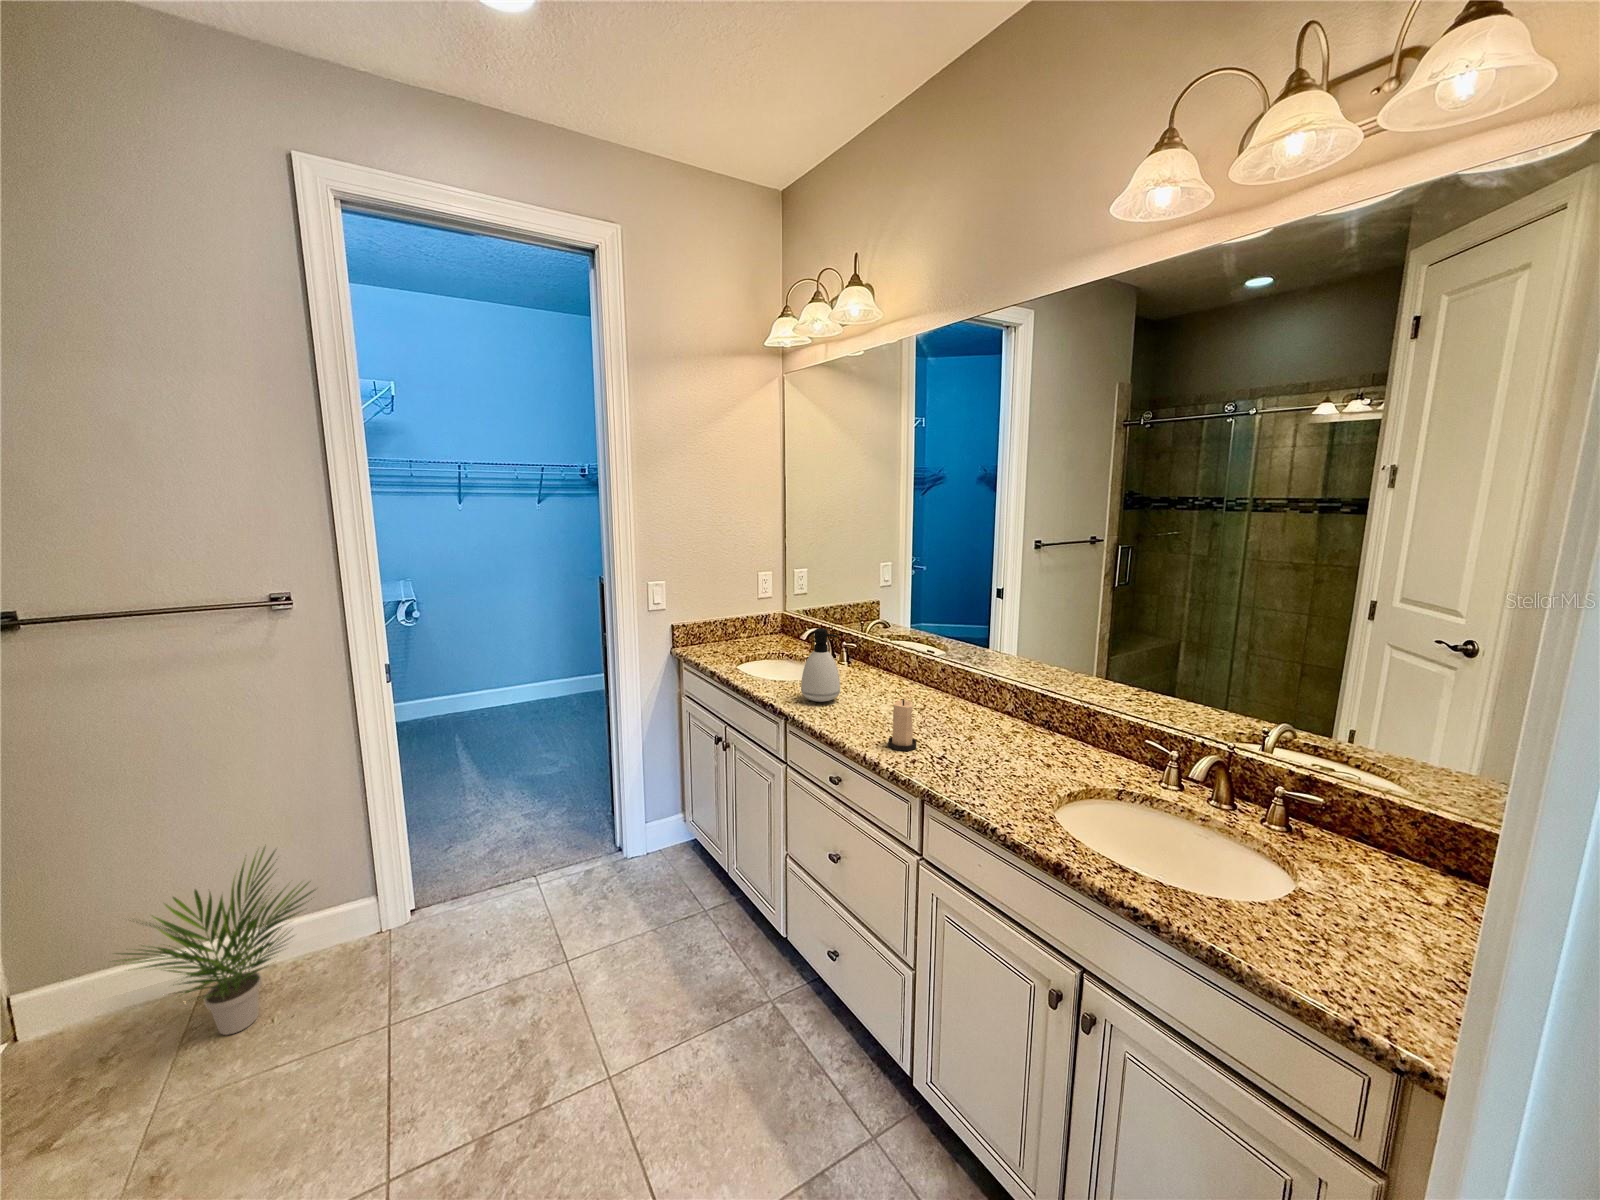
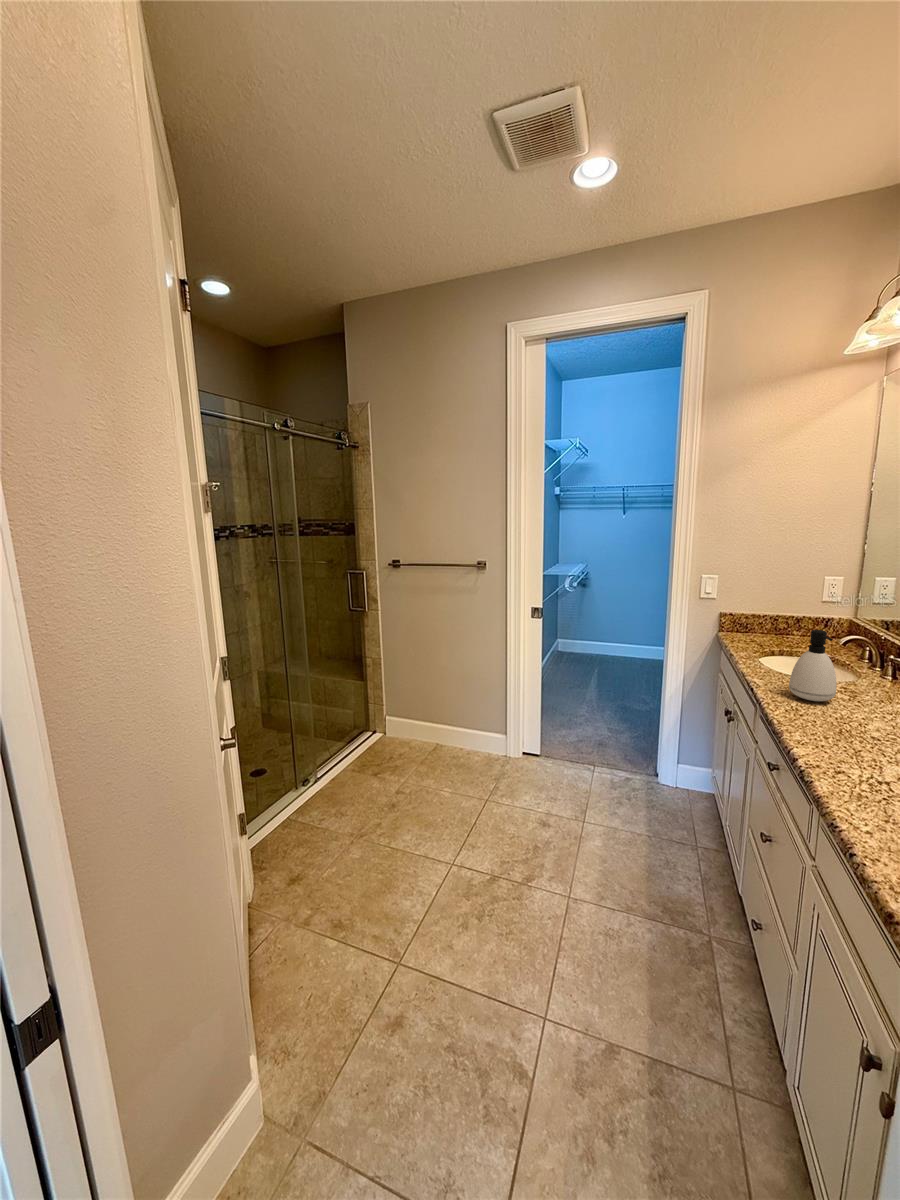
candle: present [888,699,916,751] -> none [830,709,870,765]
potted plant: present [116,847,314,1035] -> none [401,686,476,770]

